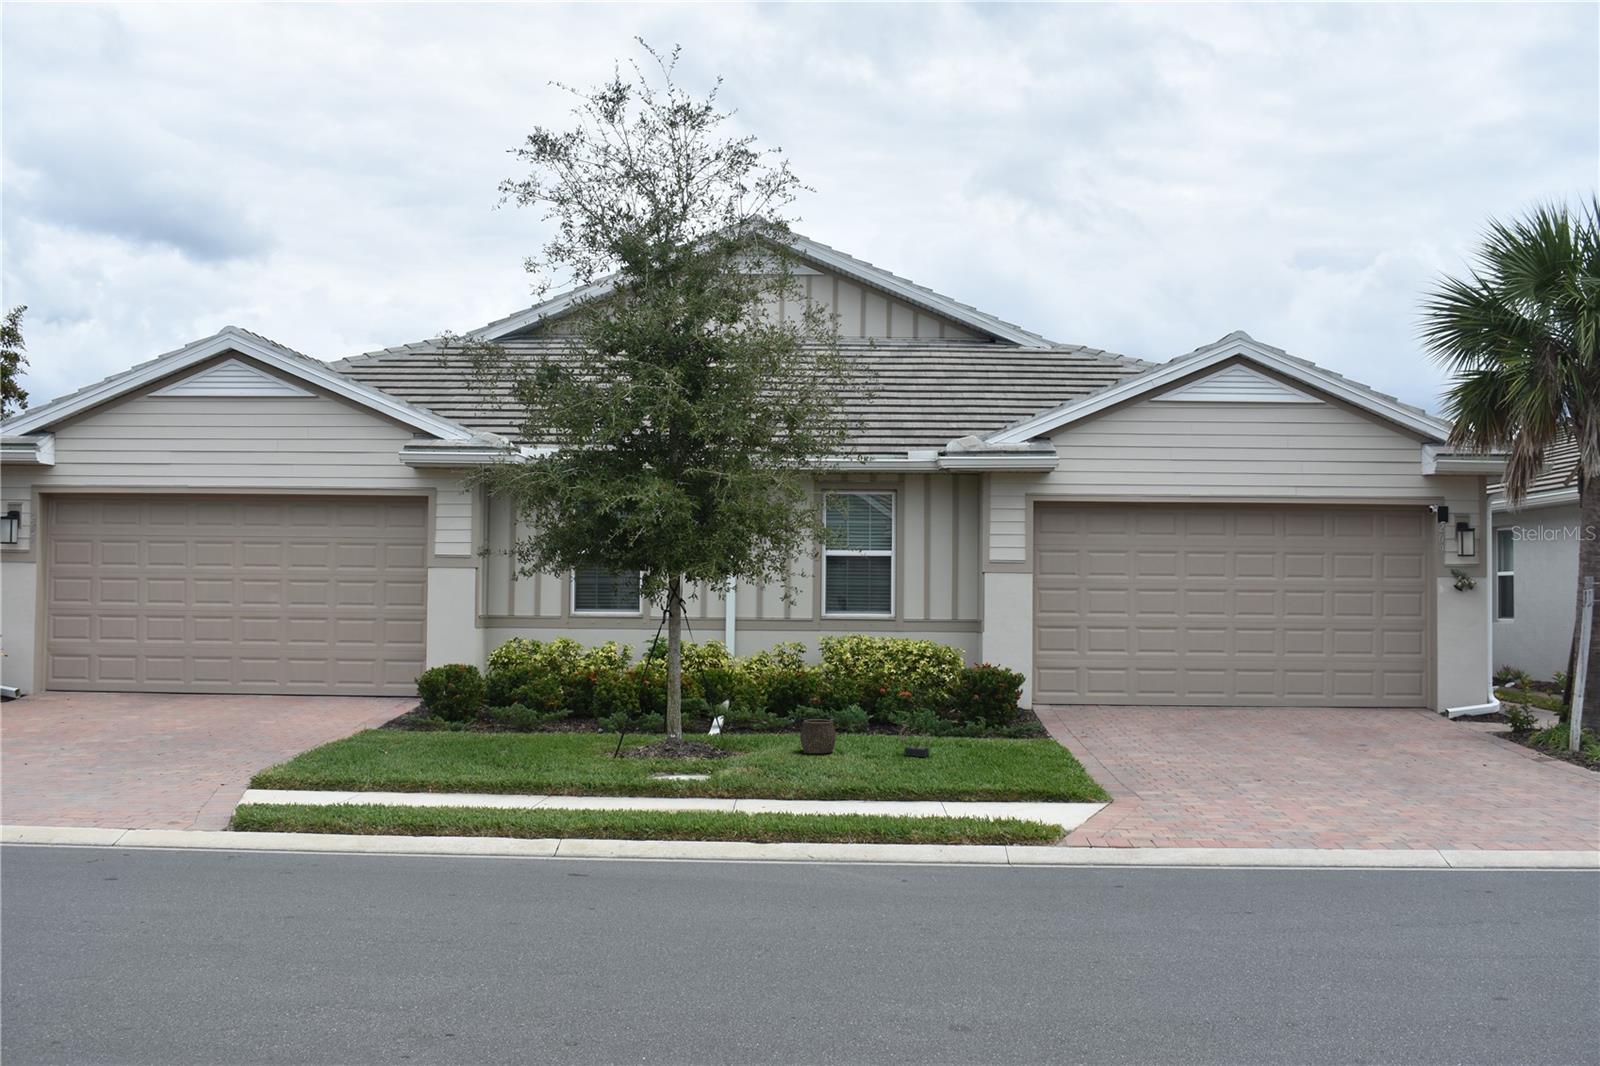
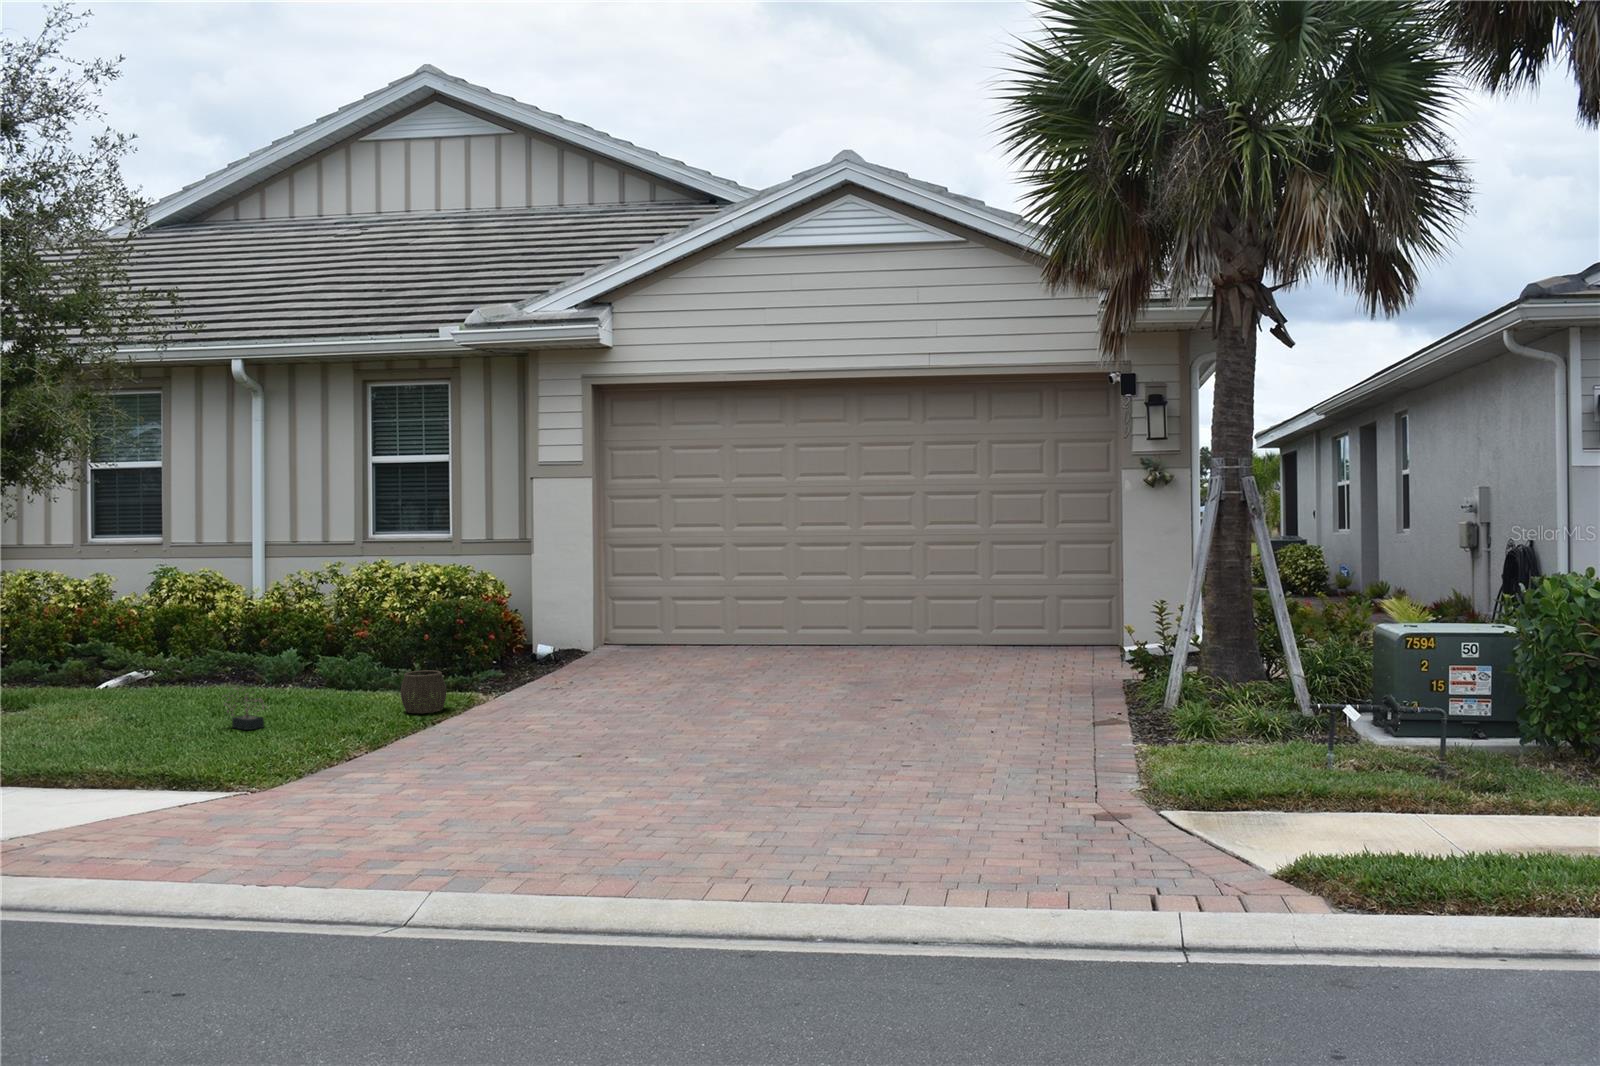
woven basket: present [800,719,836,754] -> present [400,670,447,714]

